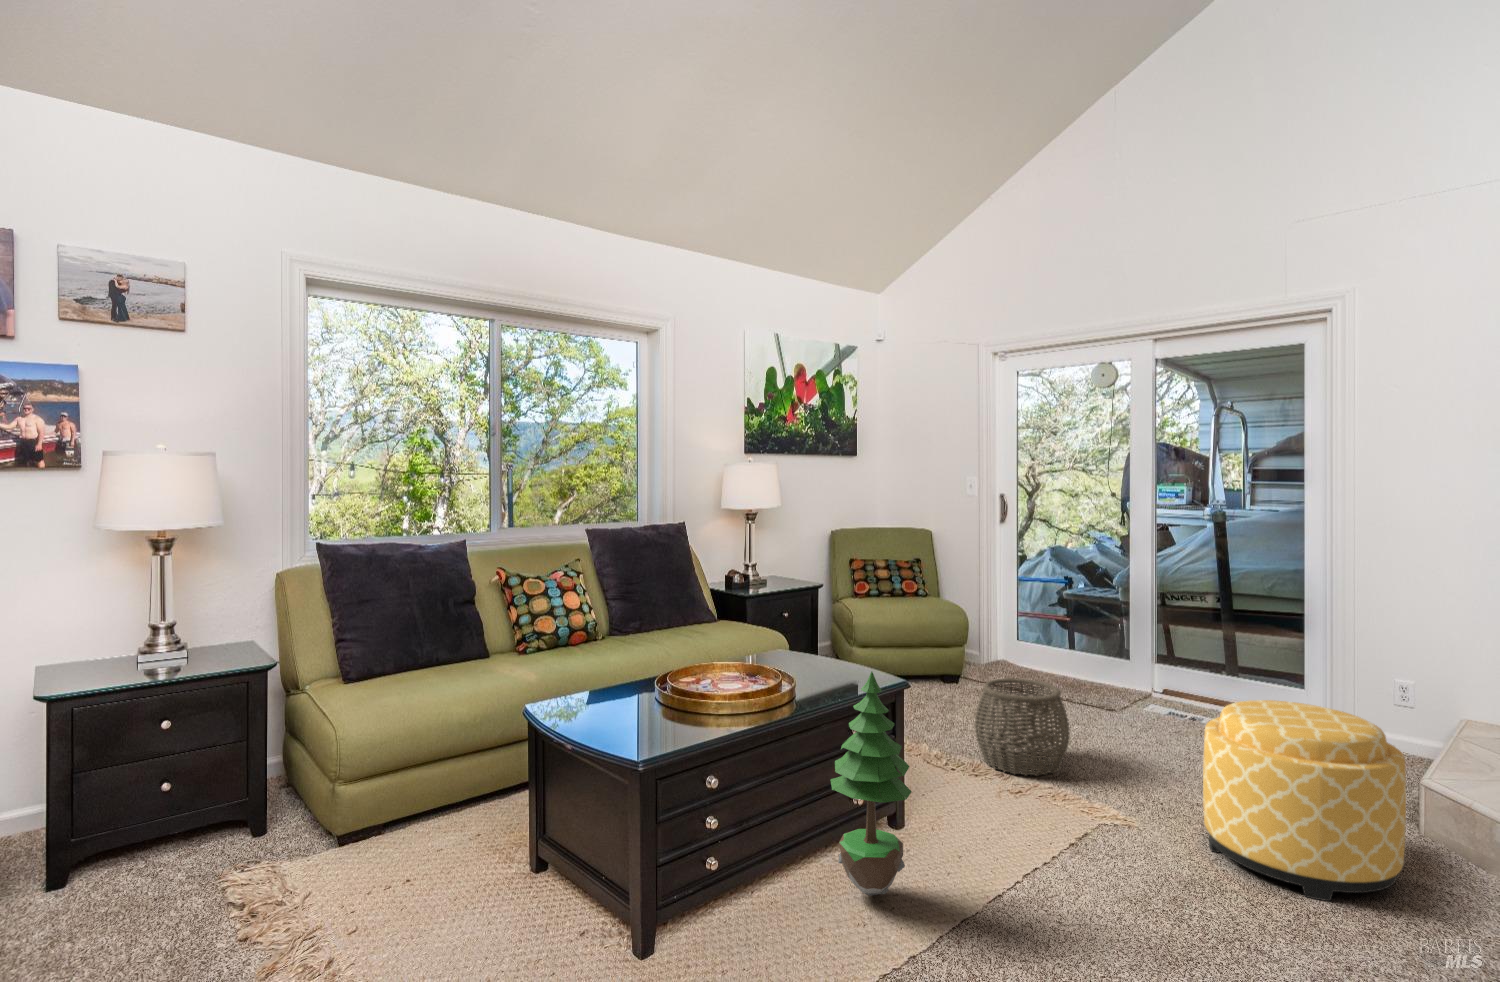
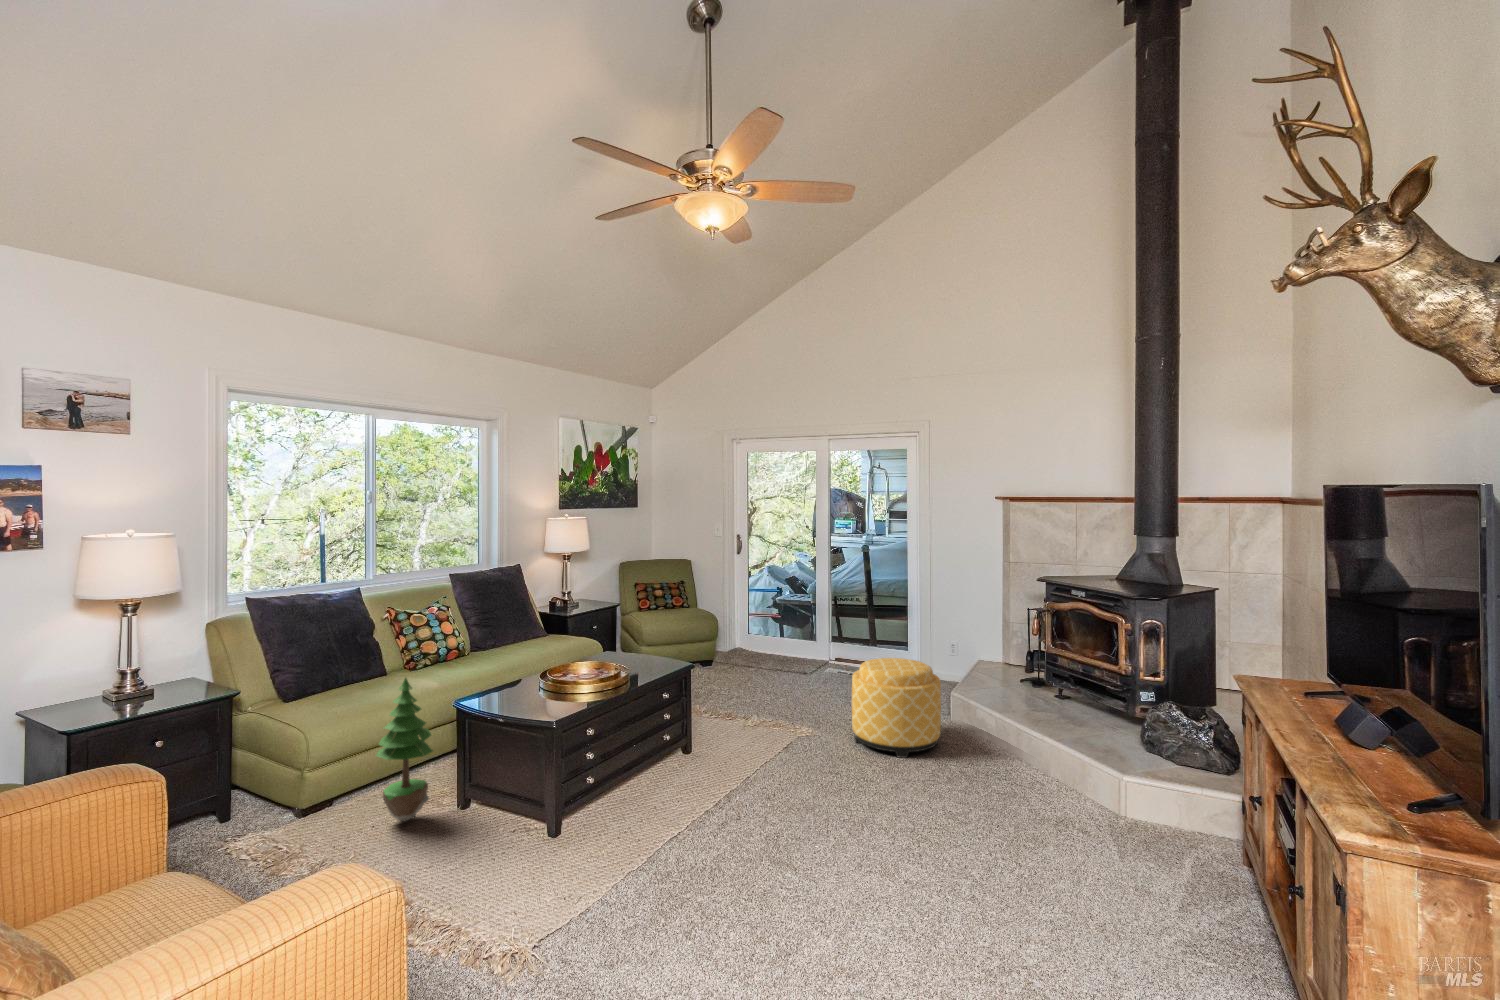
potted tree: present [831,671,912,896] -> present [376,678,433,822]
woven basket: present [974,678,1070,776] -> none [727,658,783,717]

